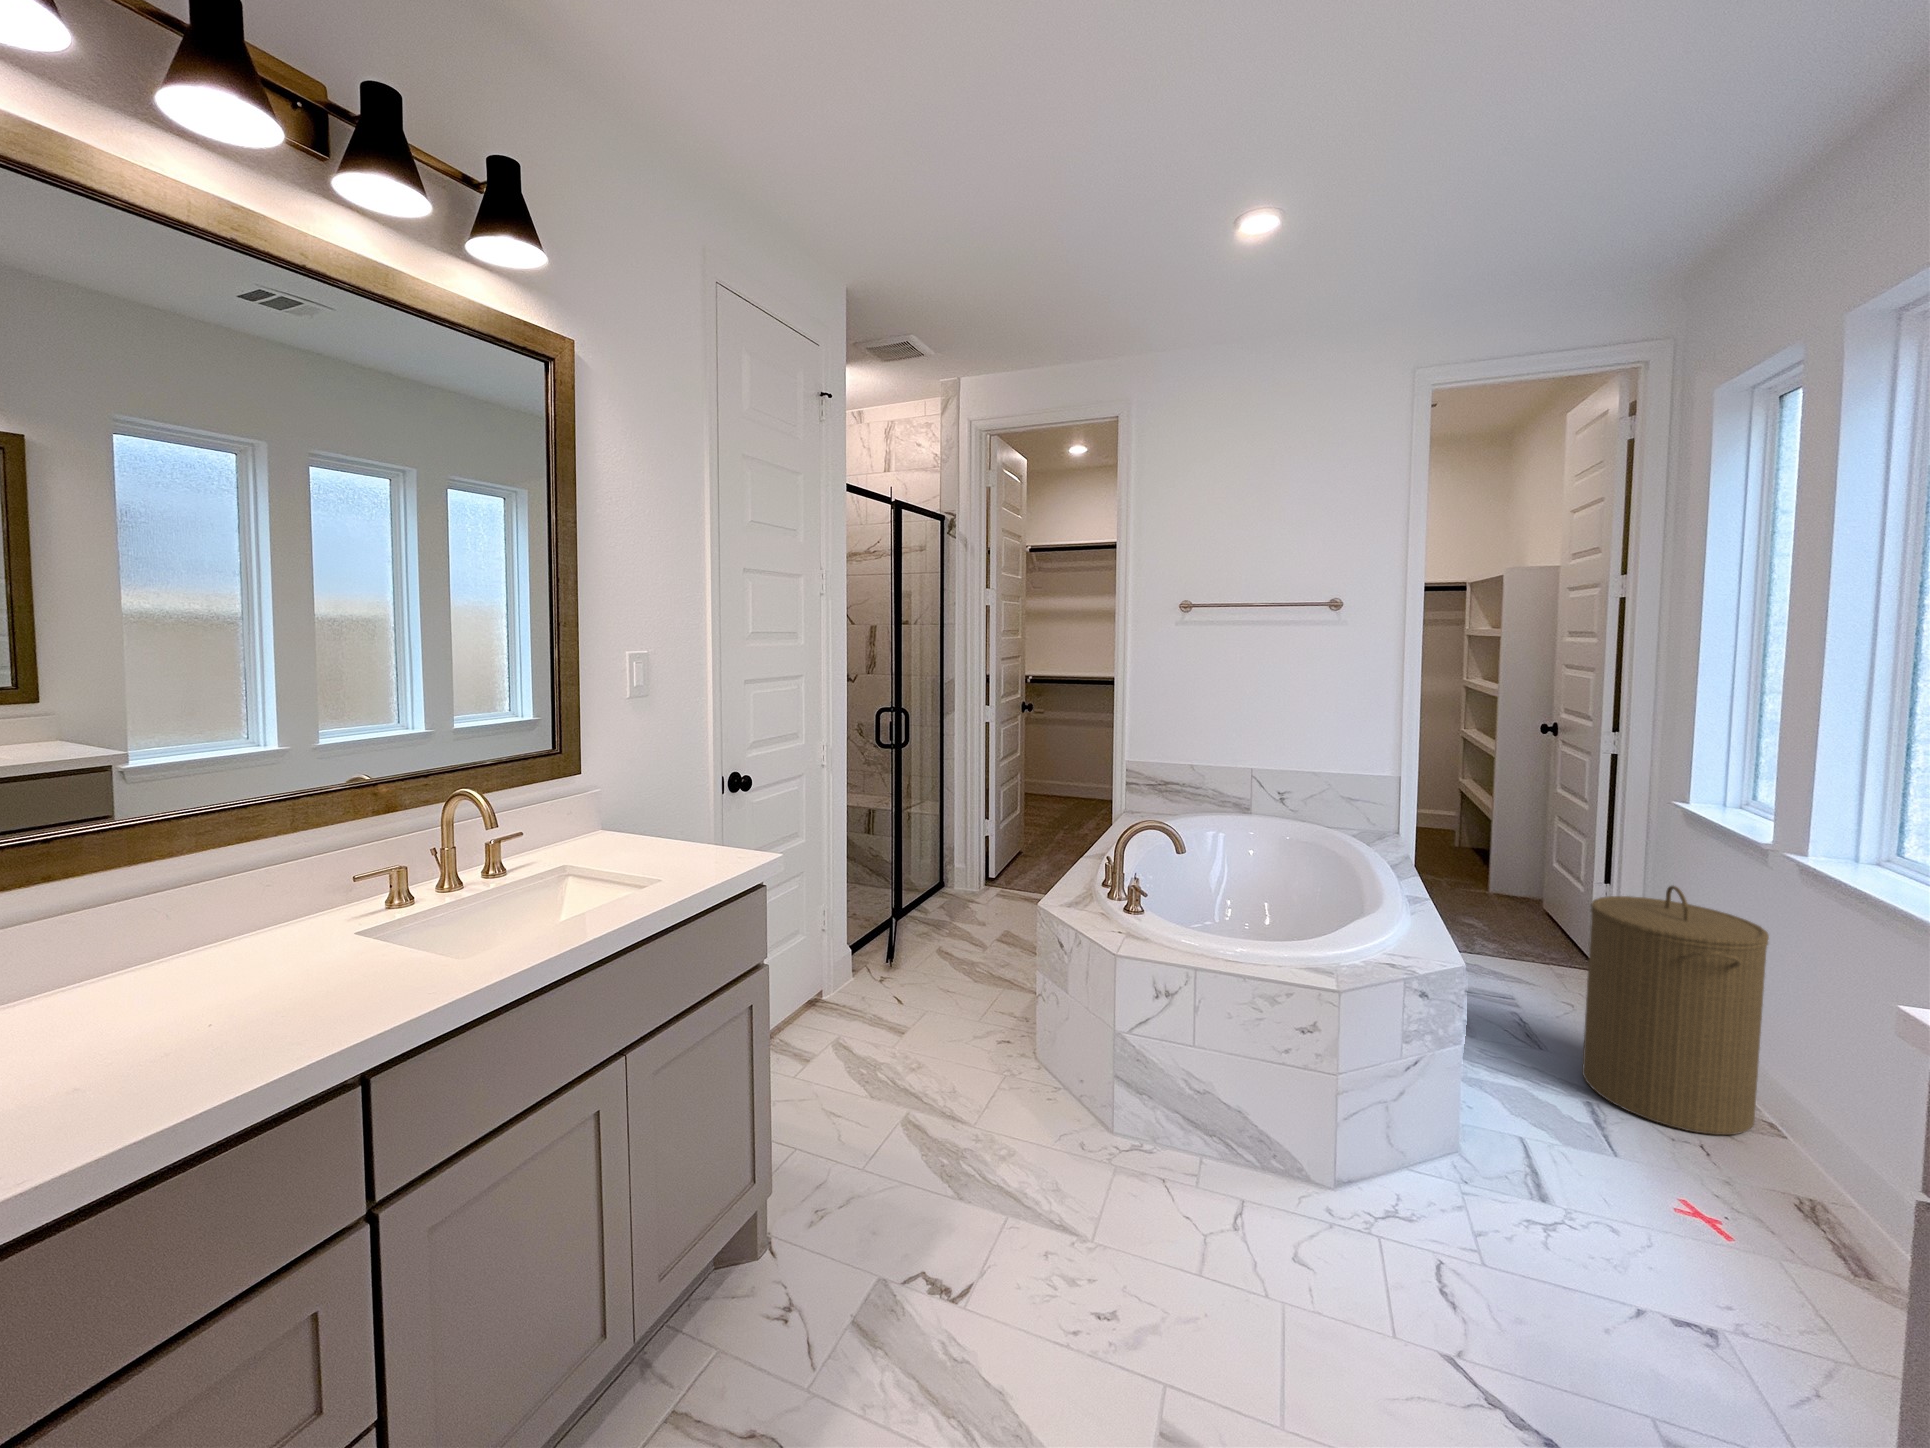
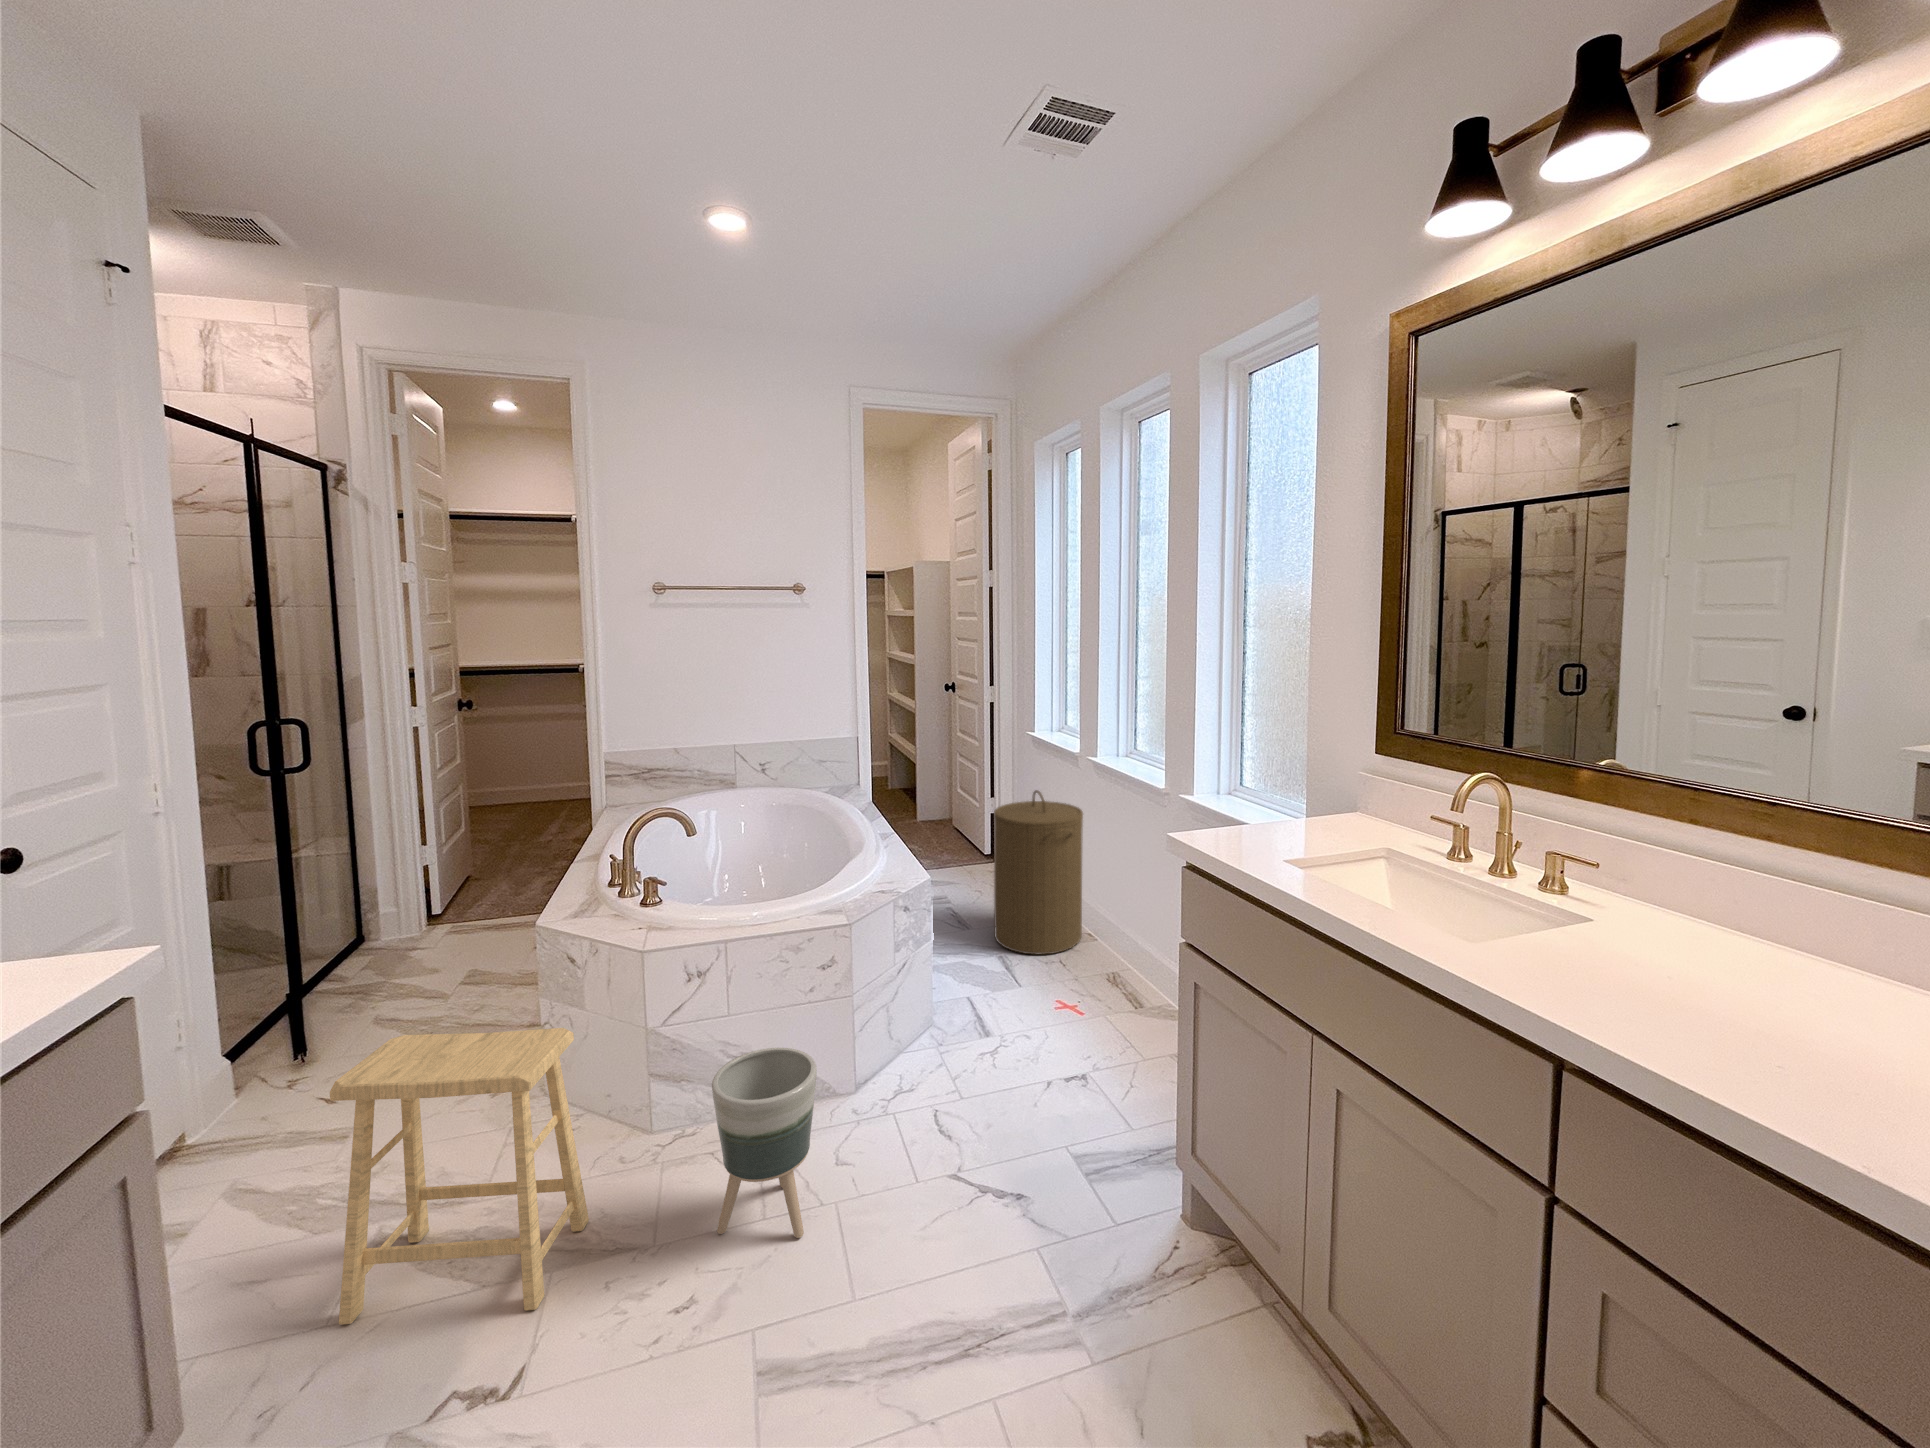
footstool: none [871,965,1046,1240] -> present [330,1028,589,1325]
planter: none [1151,1091,1269,1318] -> present [712,1048,817,1238]

